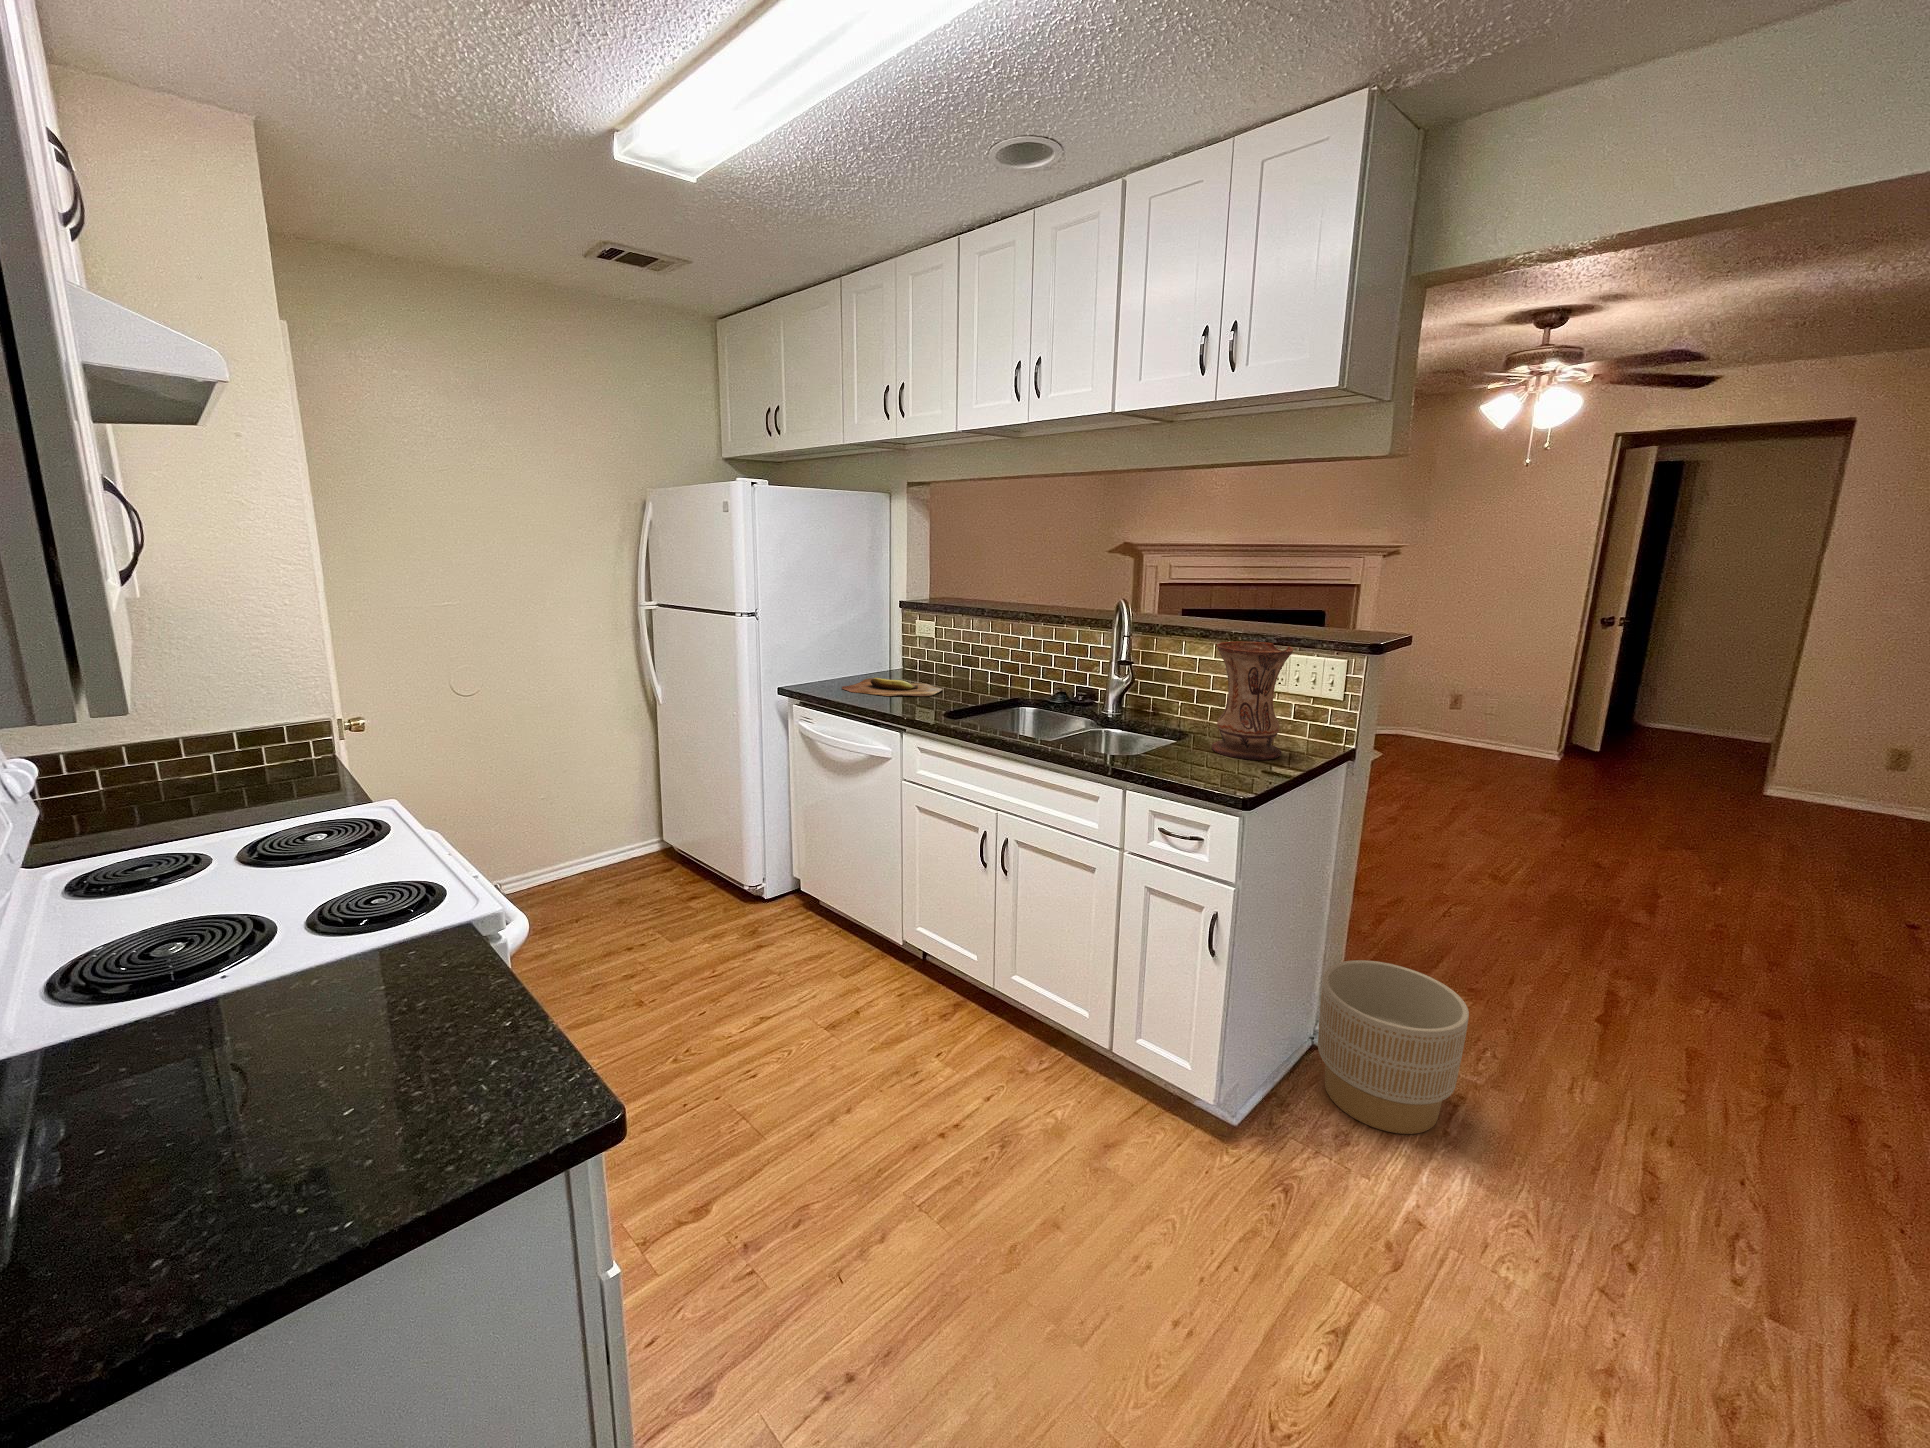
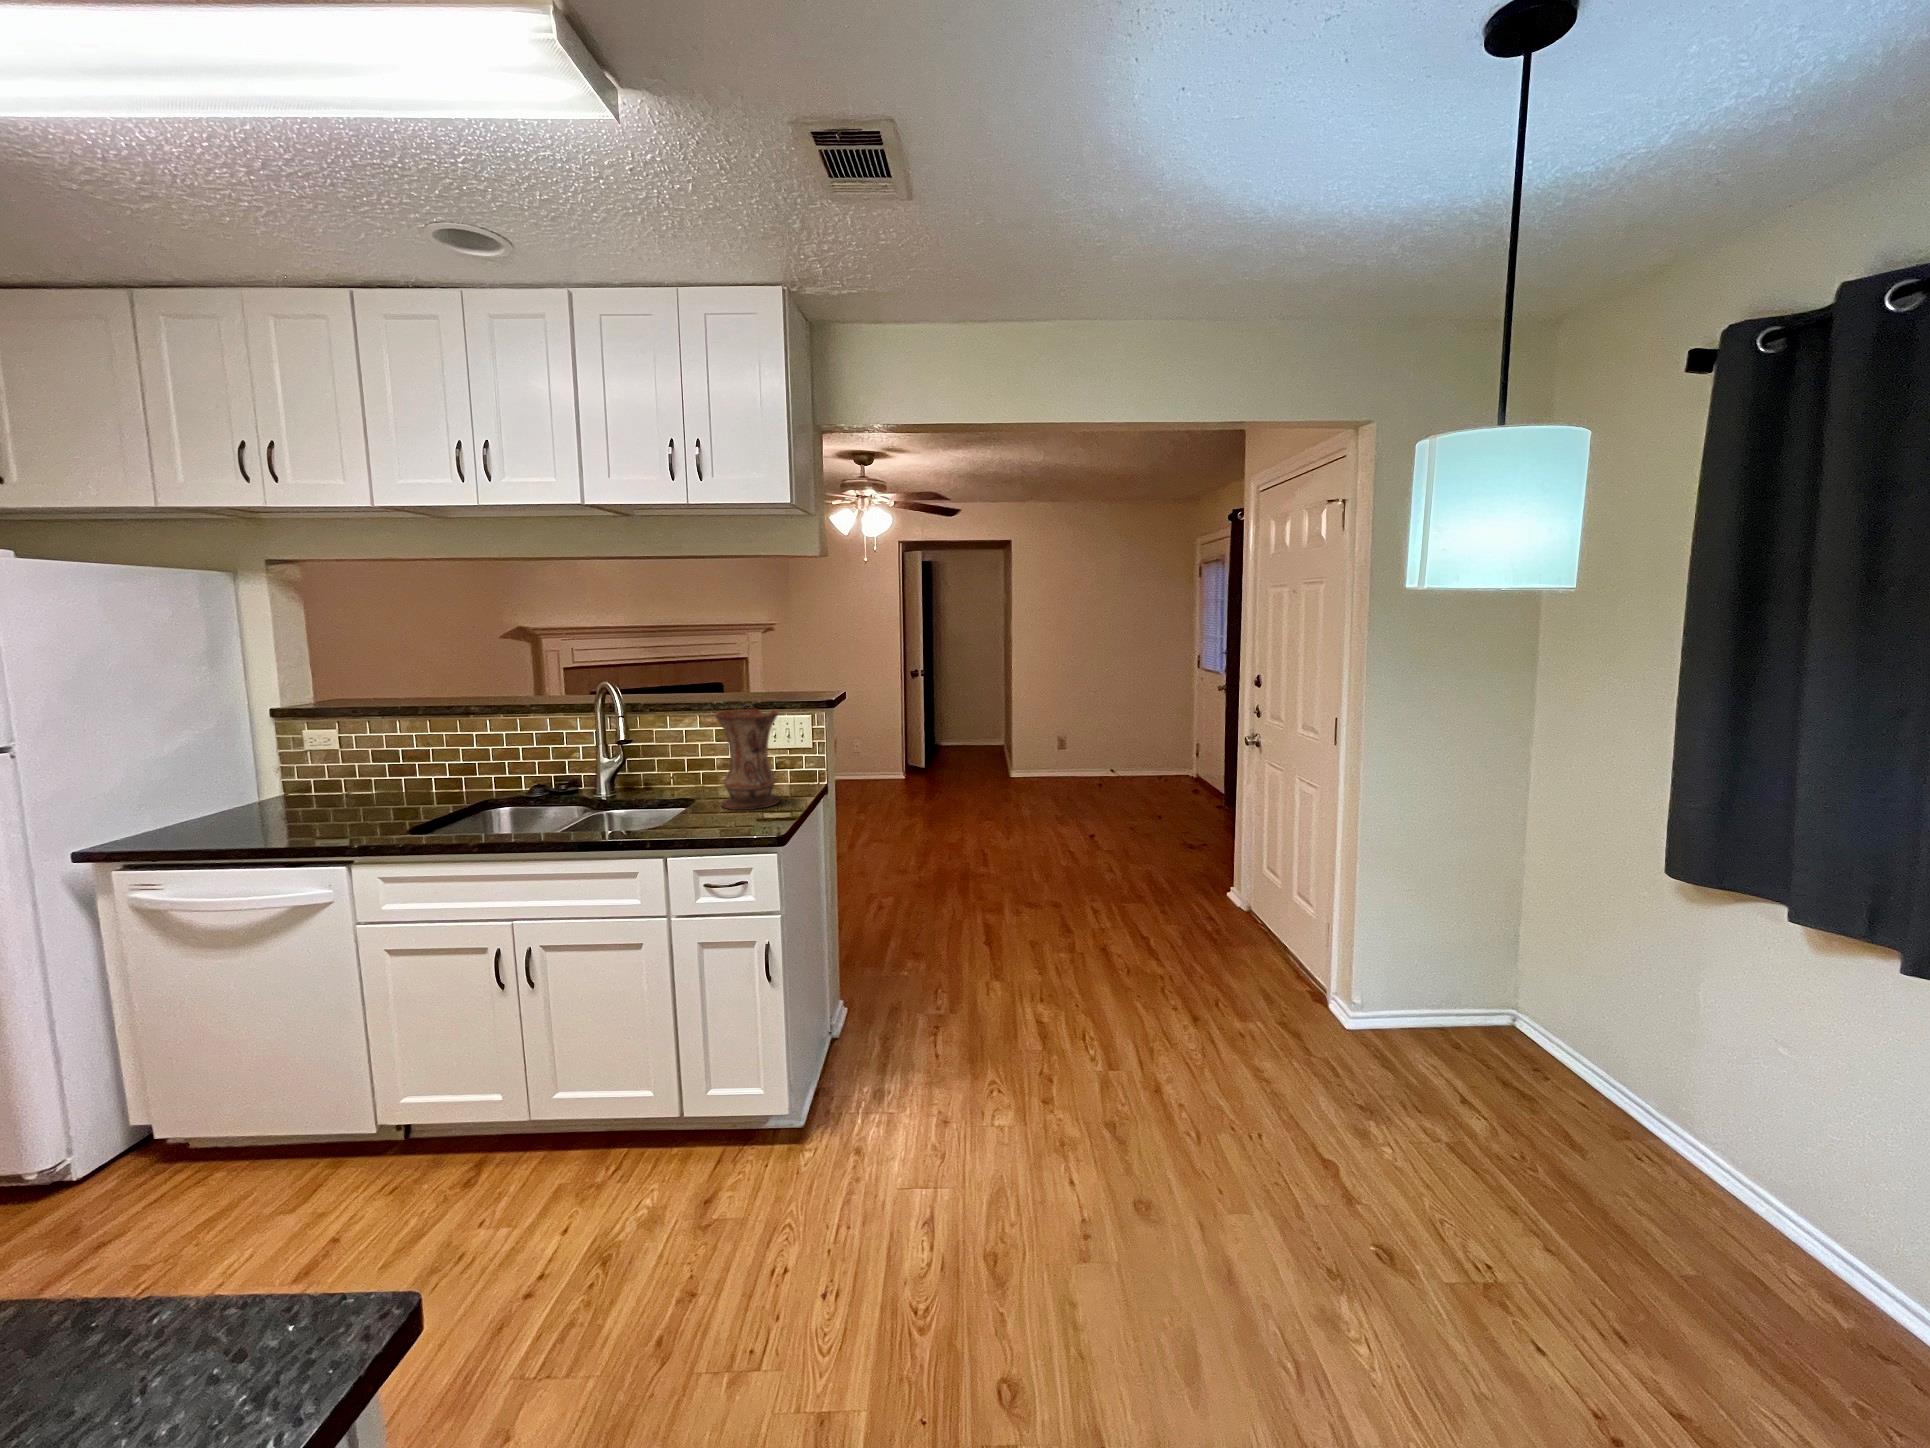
cutting board: present [842,678,942,696] -> none [192,808,370,838]
planter: present [1318,960,1469,1134] -> none [837,943,936,1073]

